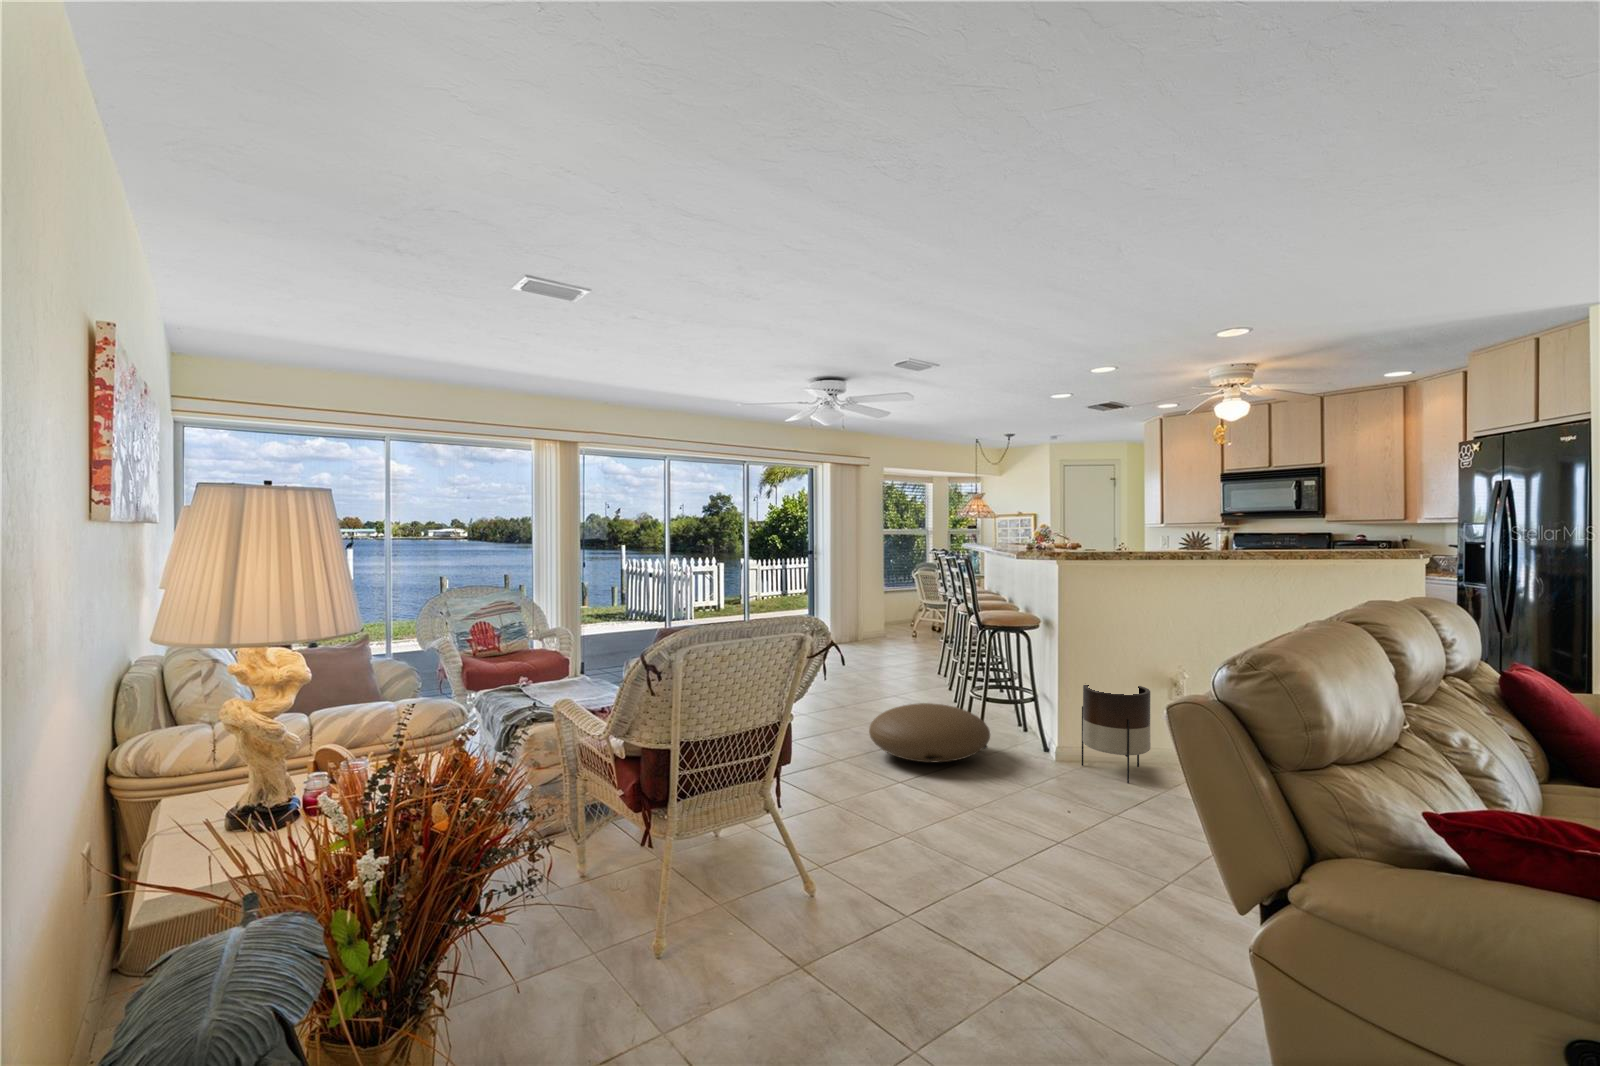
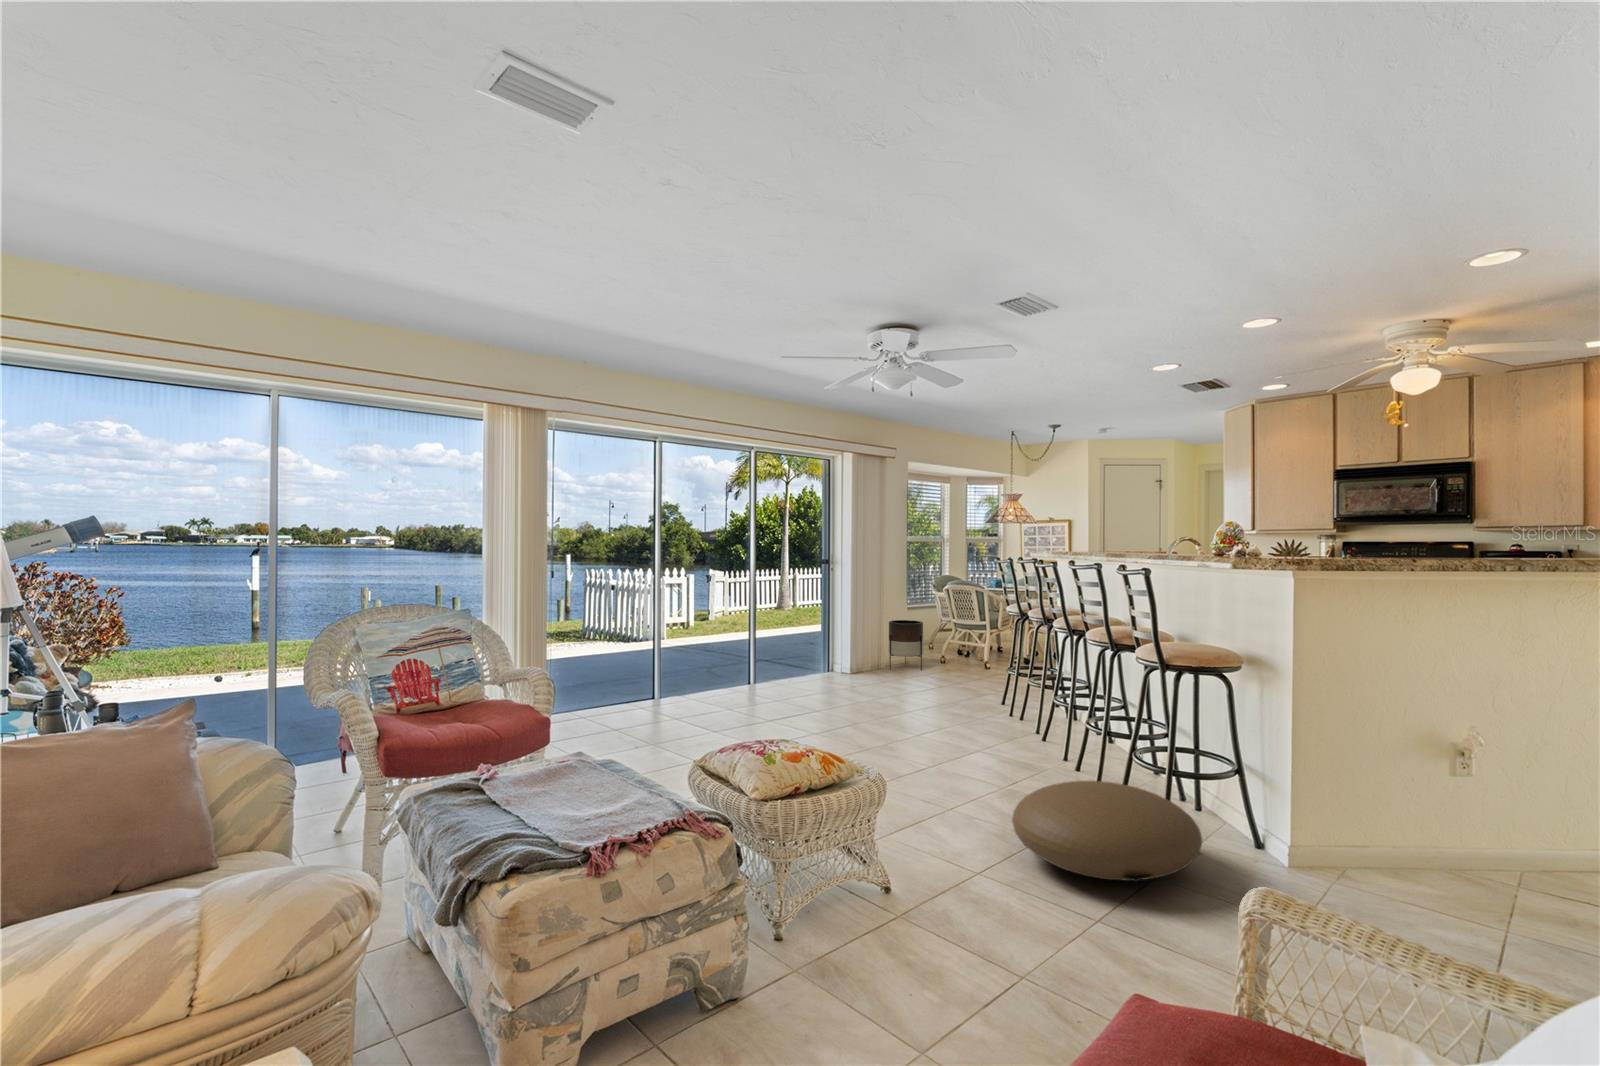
planter: present [1082,685,1151,783] -> present [888,620,923,670]

